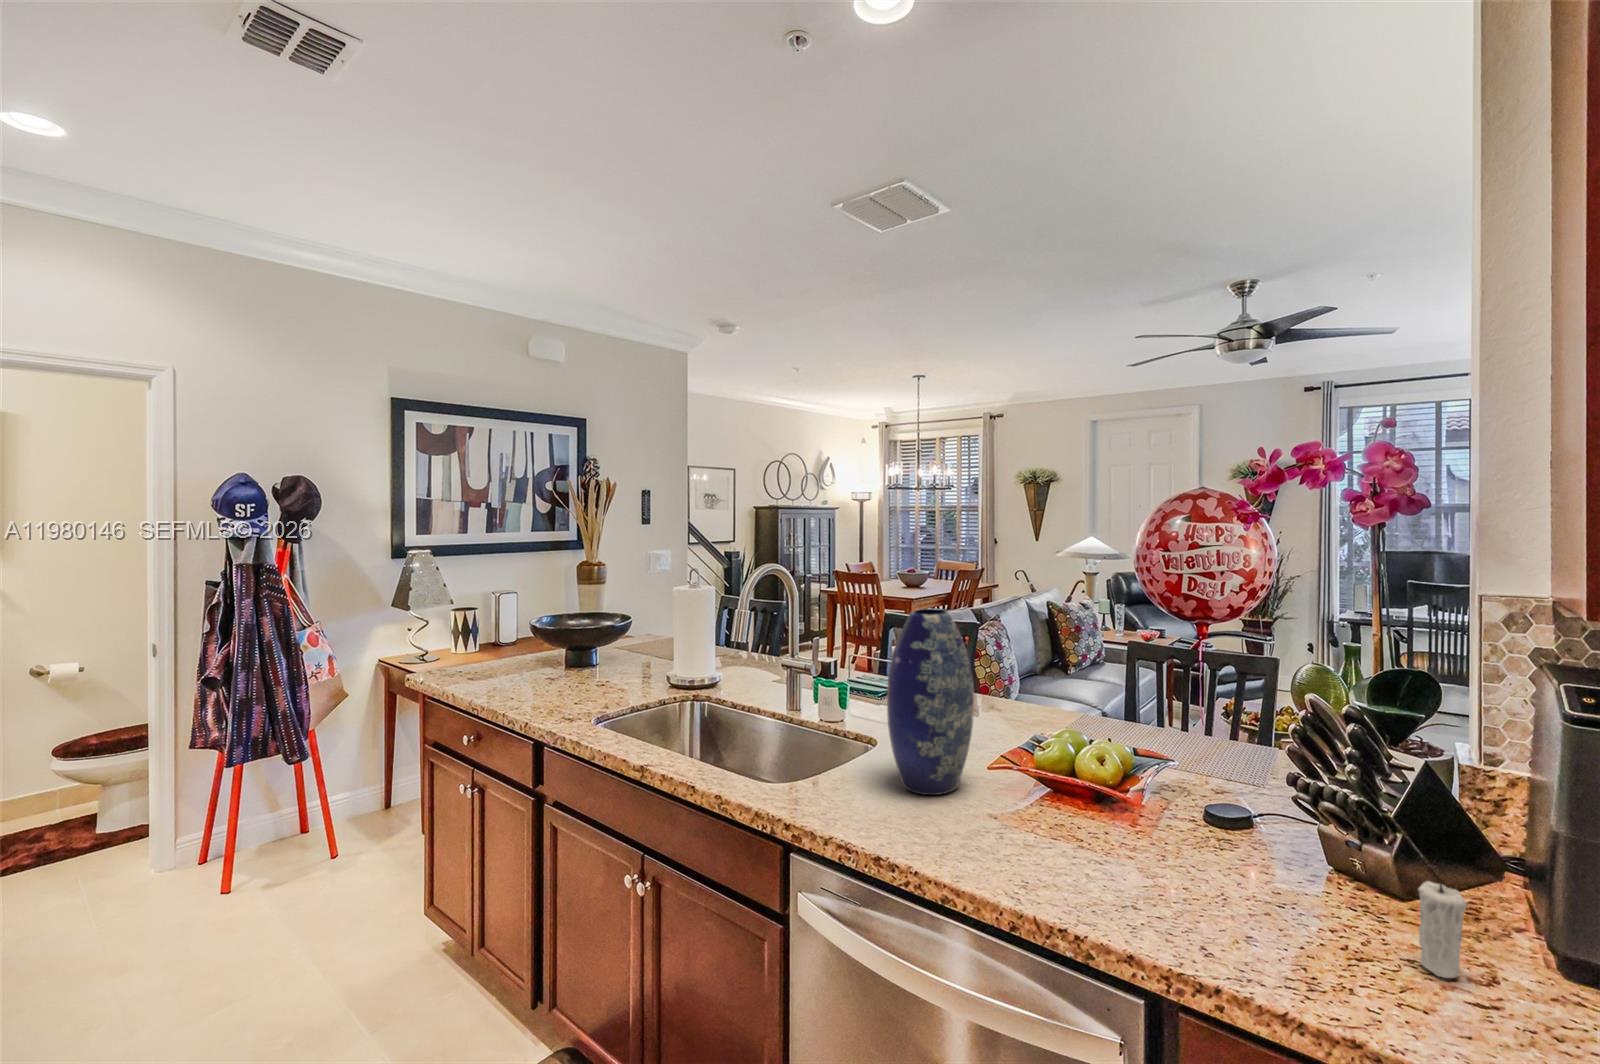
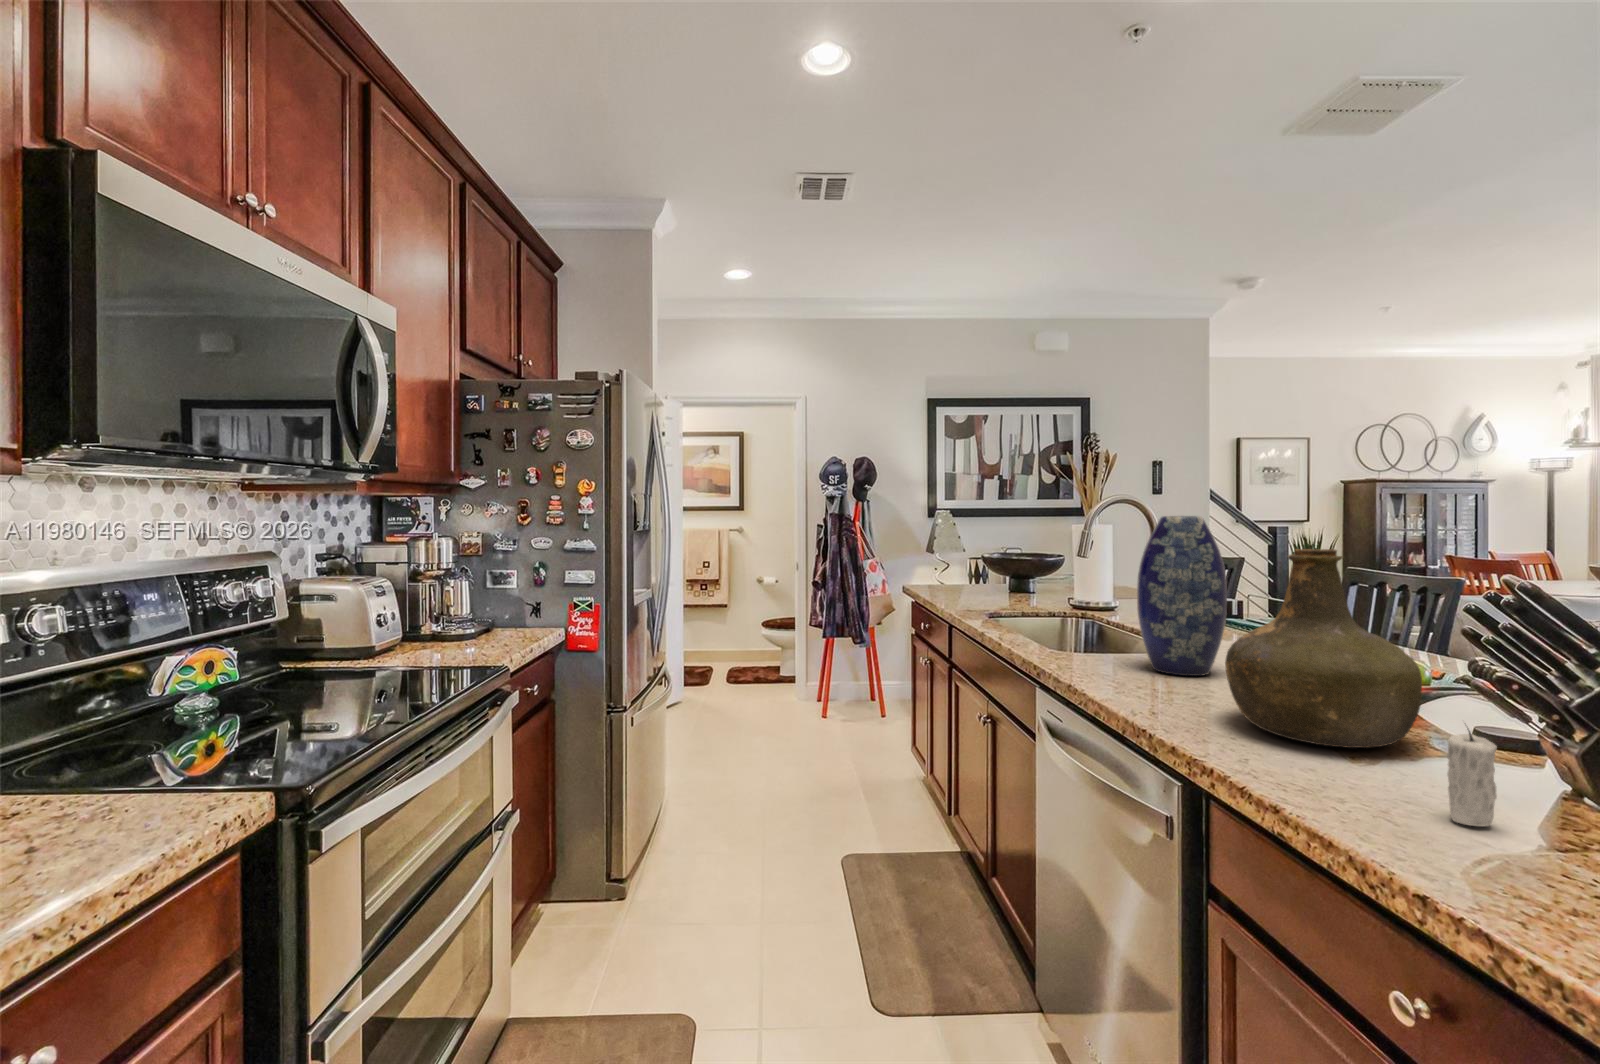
bottle: none [1075,669,1261,887] -> present [1225,549,1422,748]

